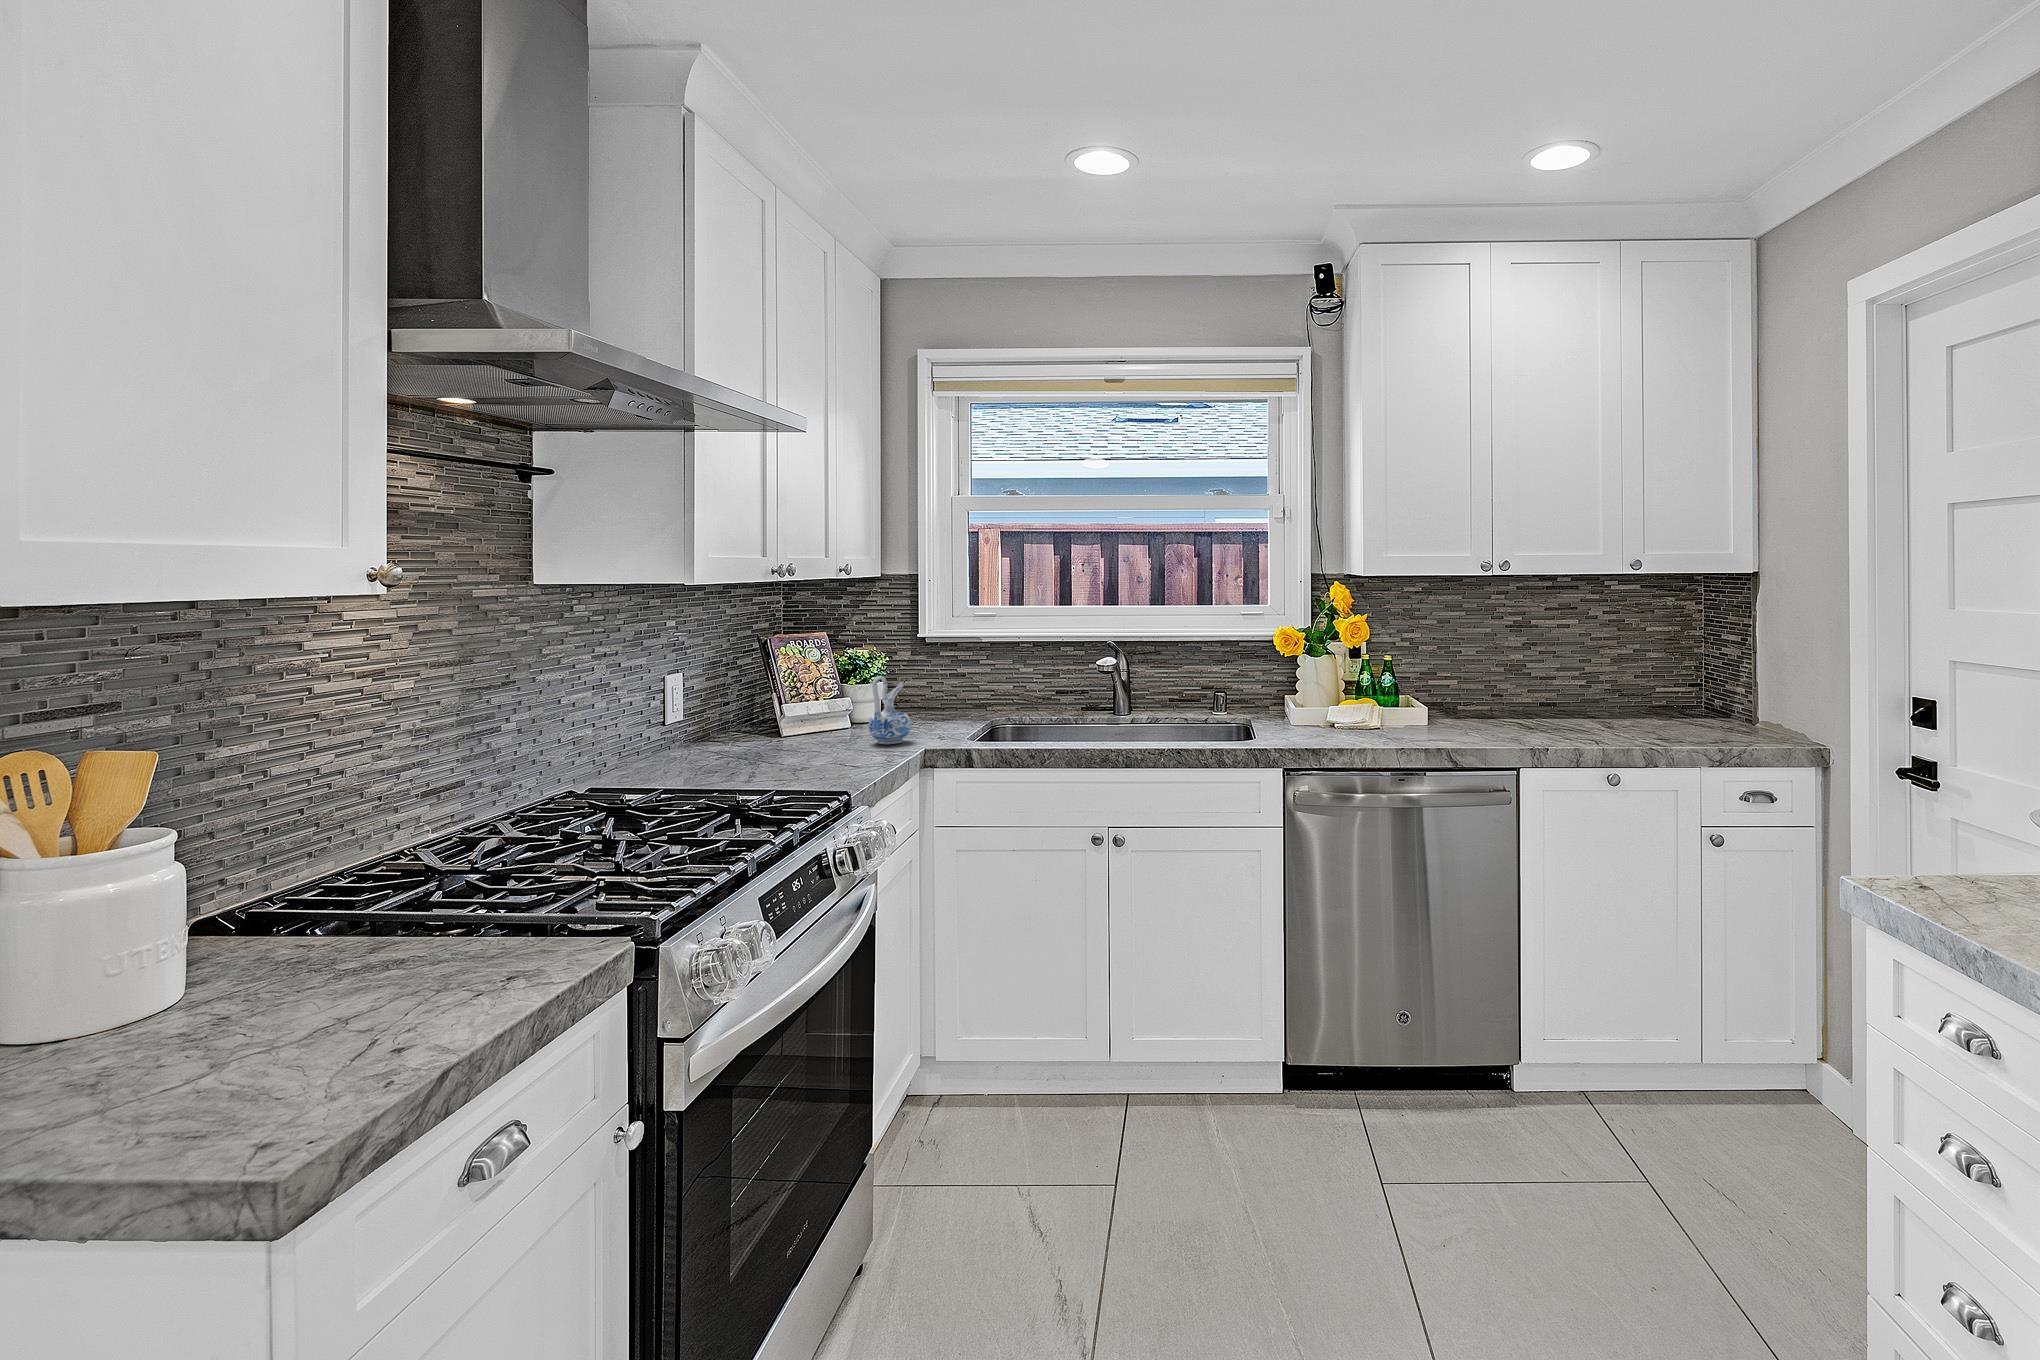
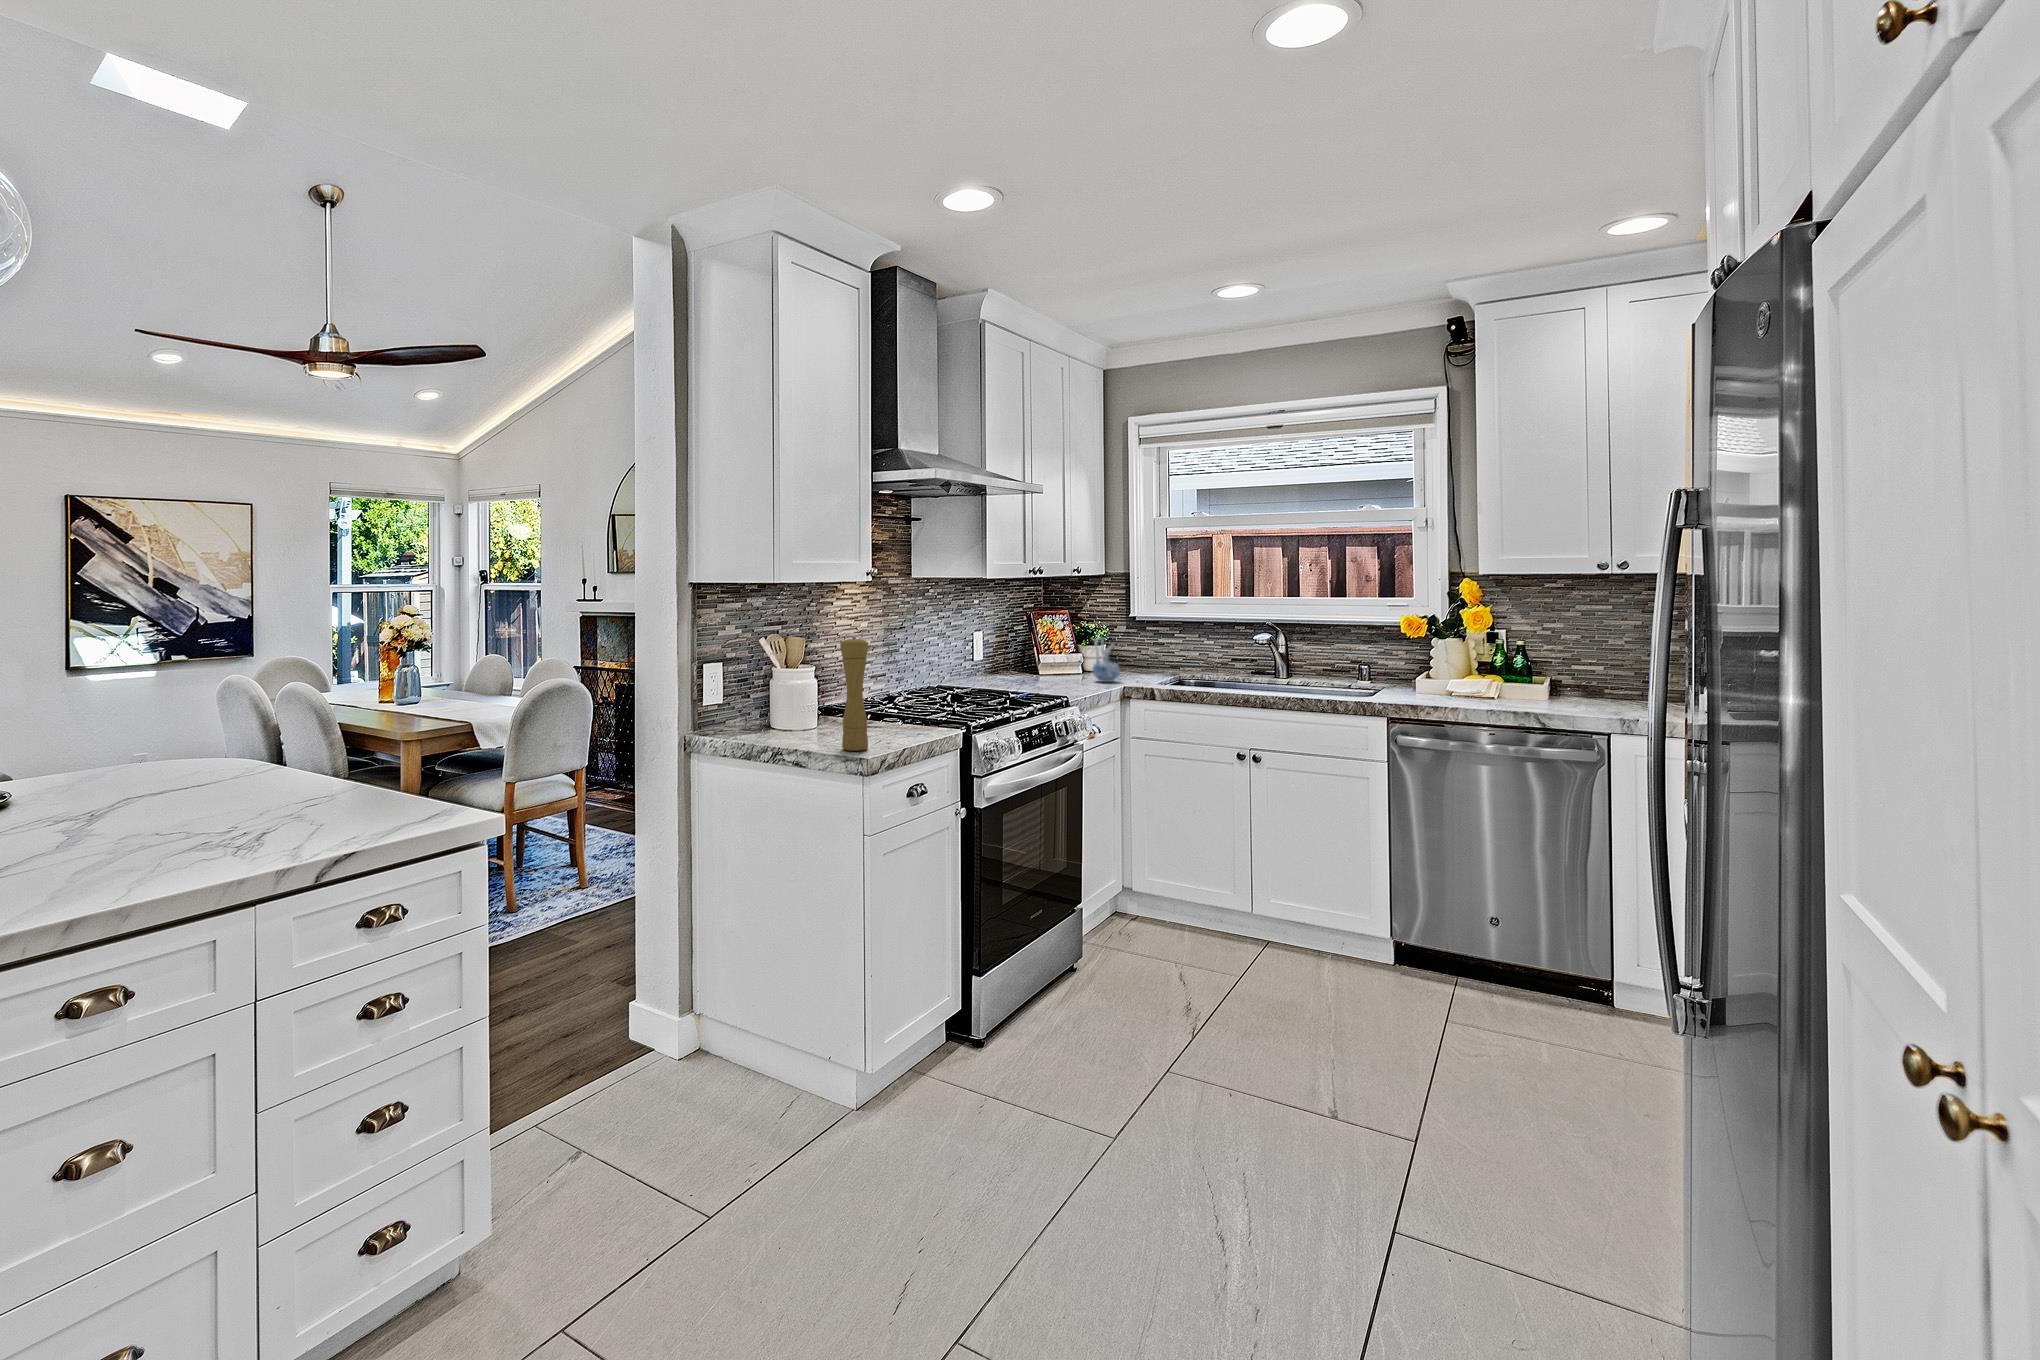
pepper mill: none [208,769,311,1094] -> present [840,637,868,751]

